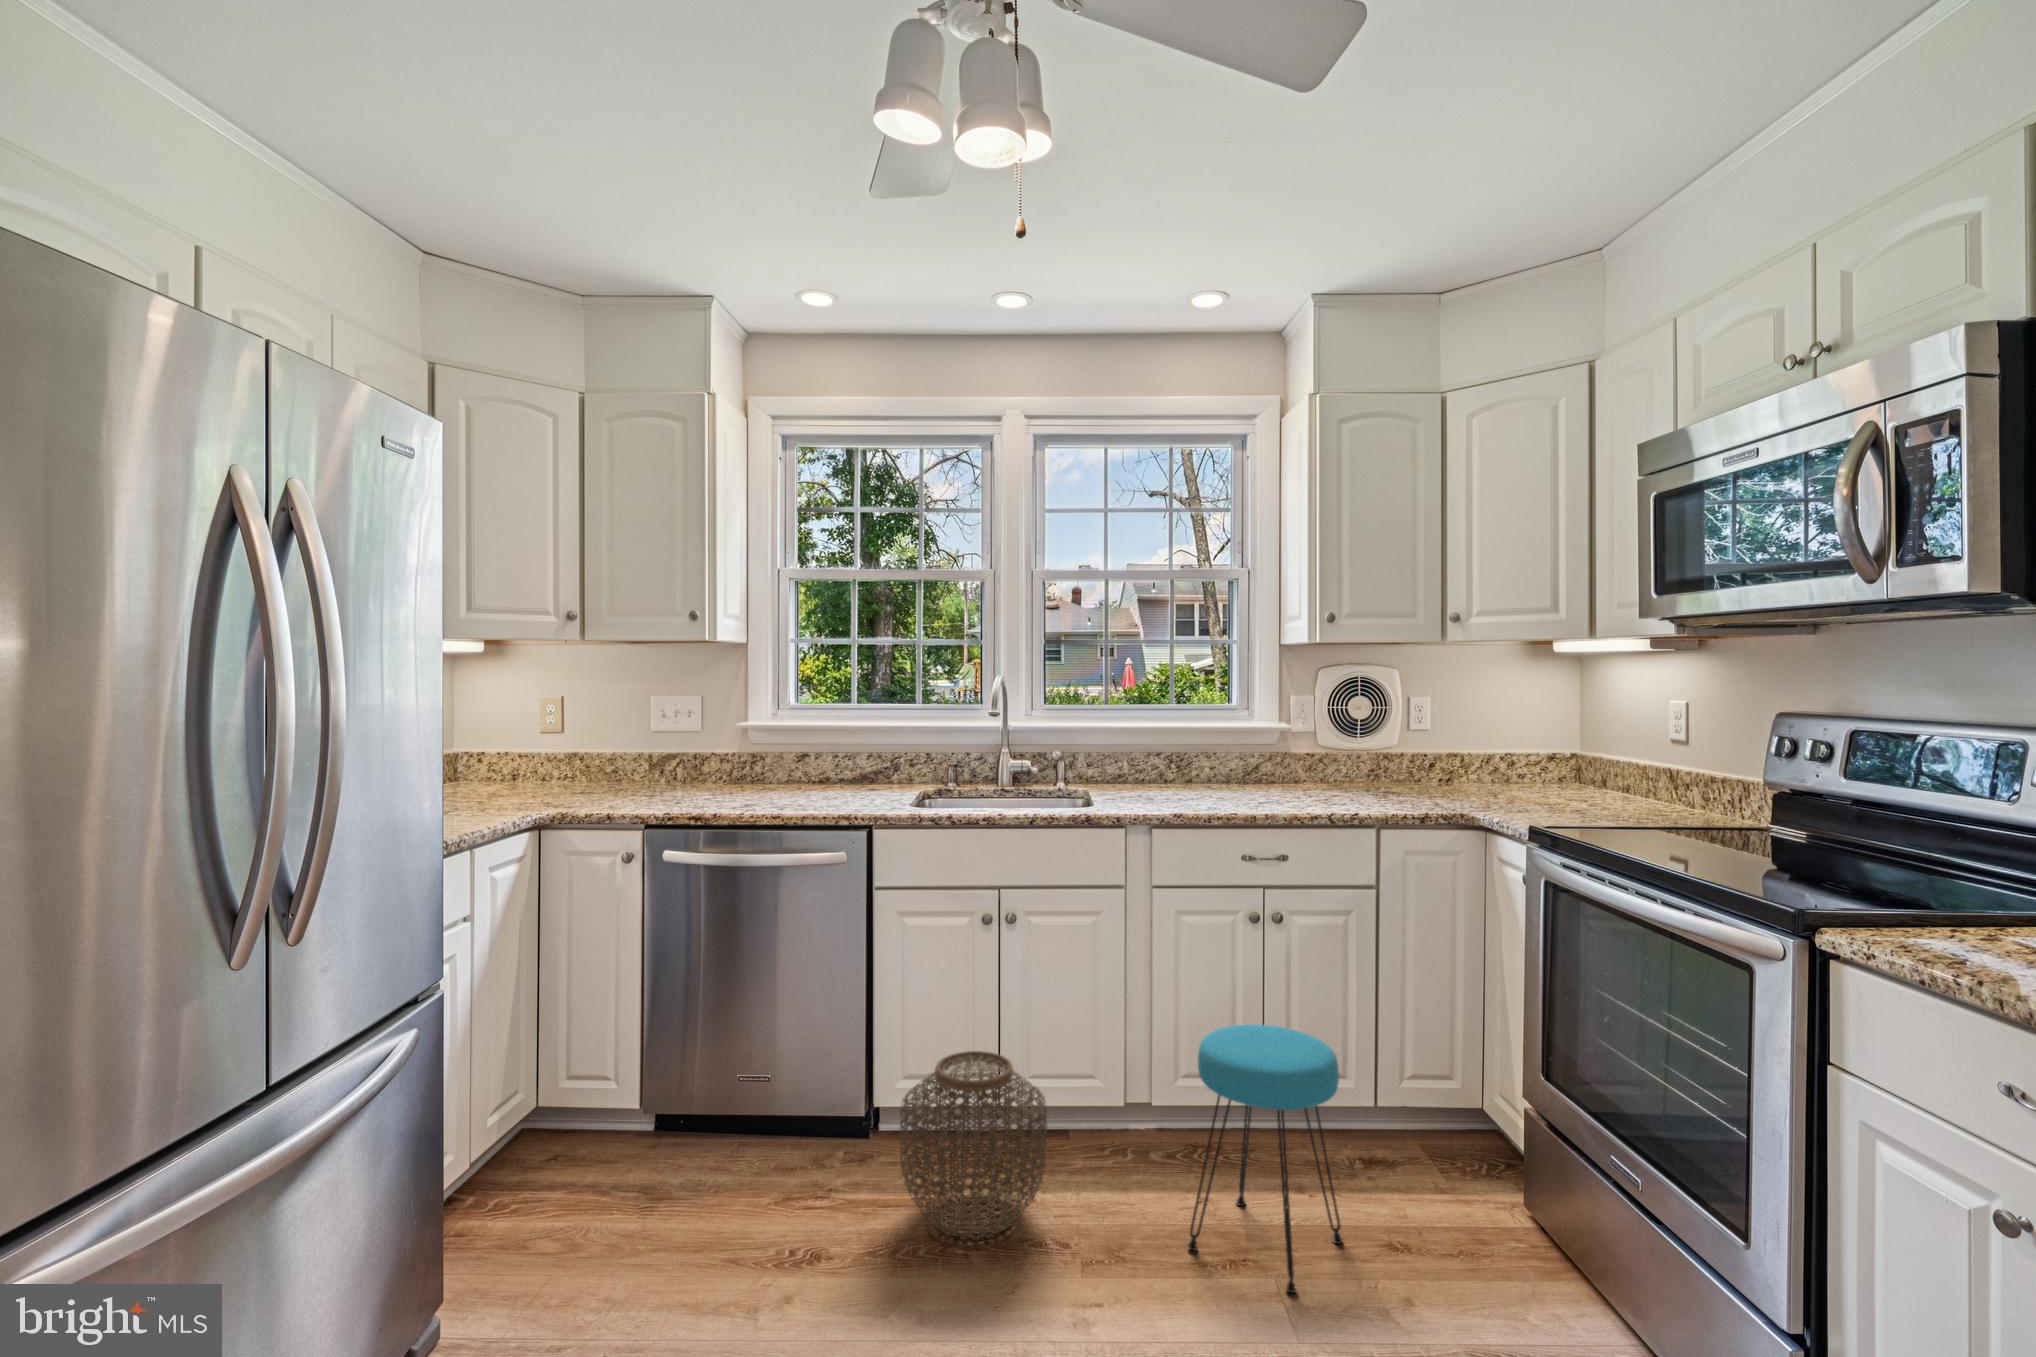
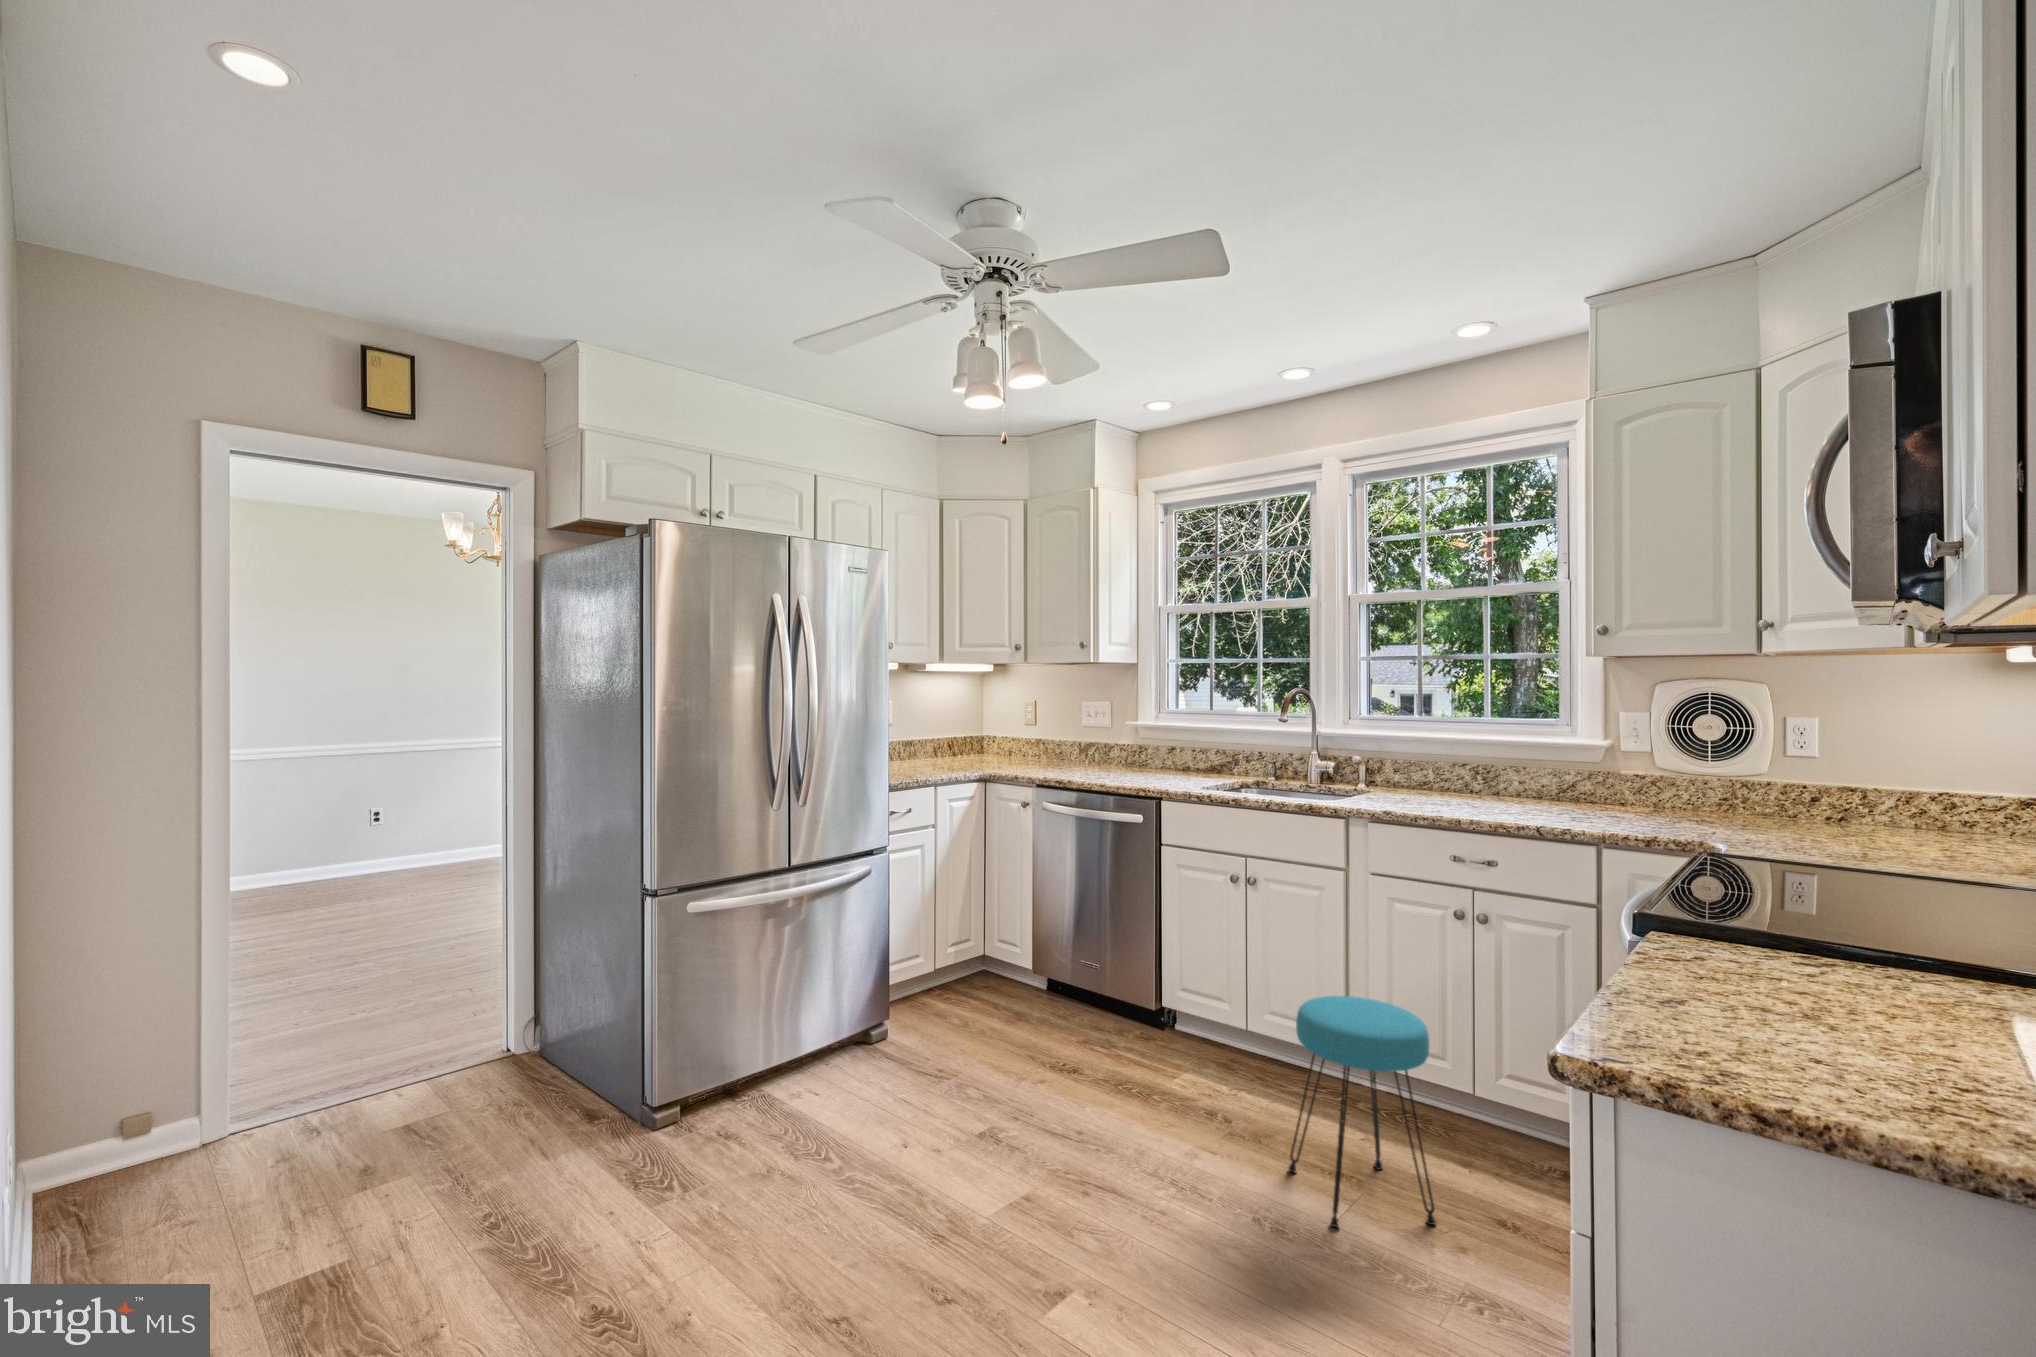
woven basket: present [900,1051,1047,1238] -> none [1108,968,1220,1106]

